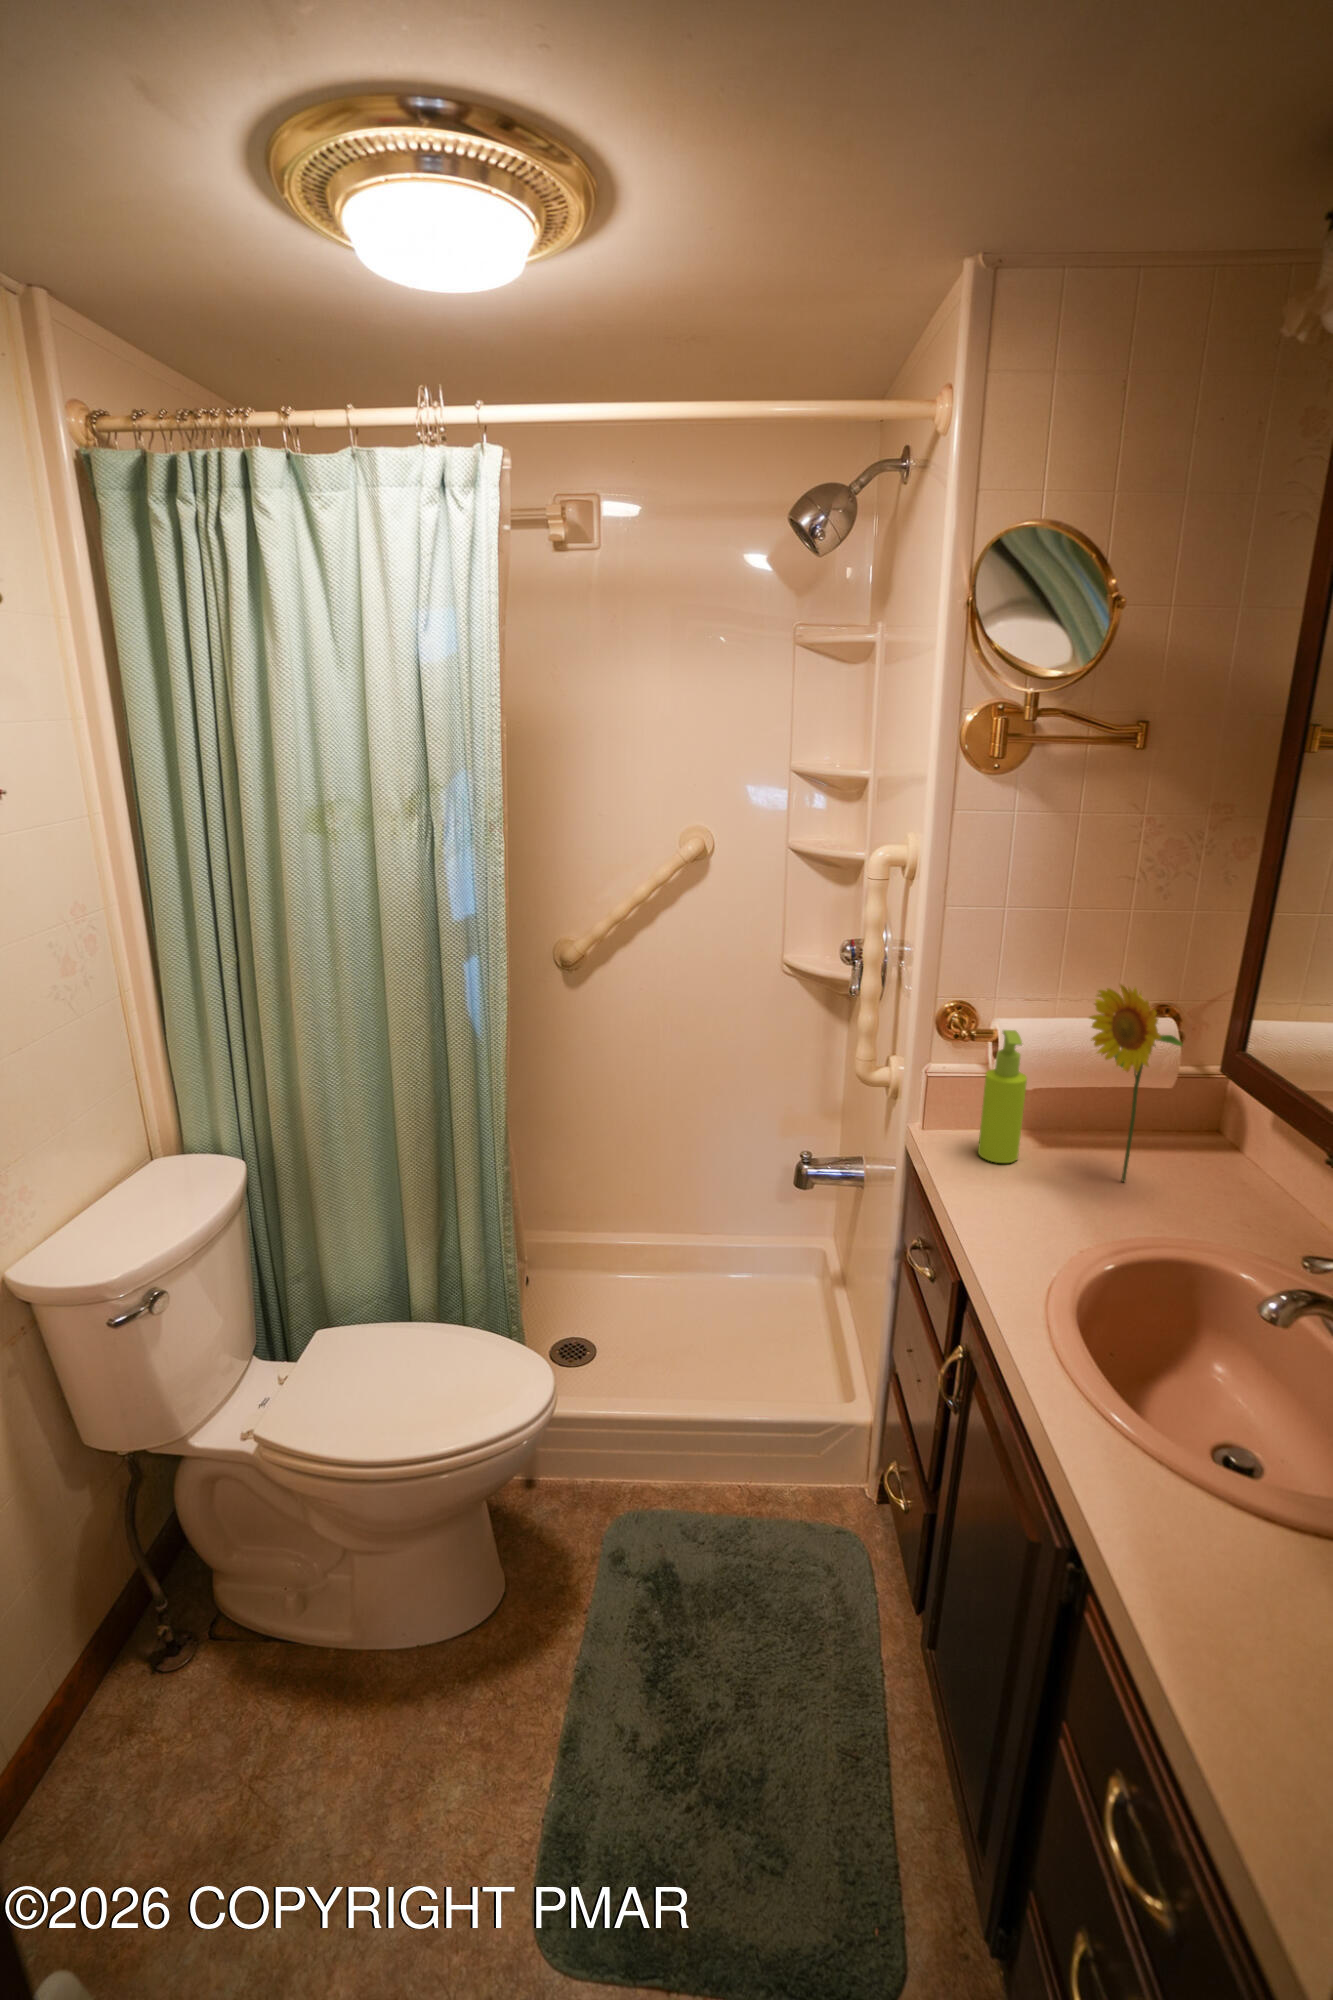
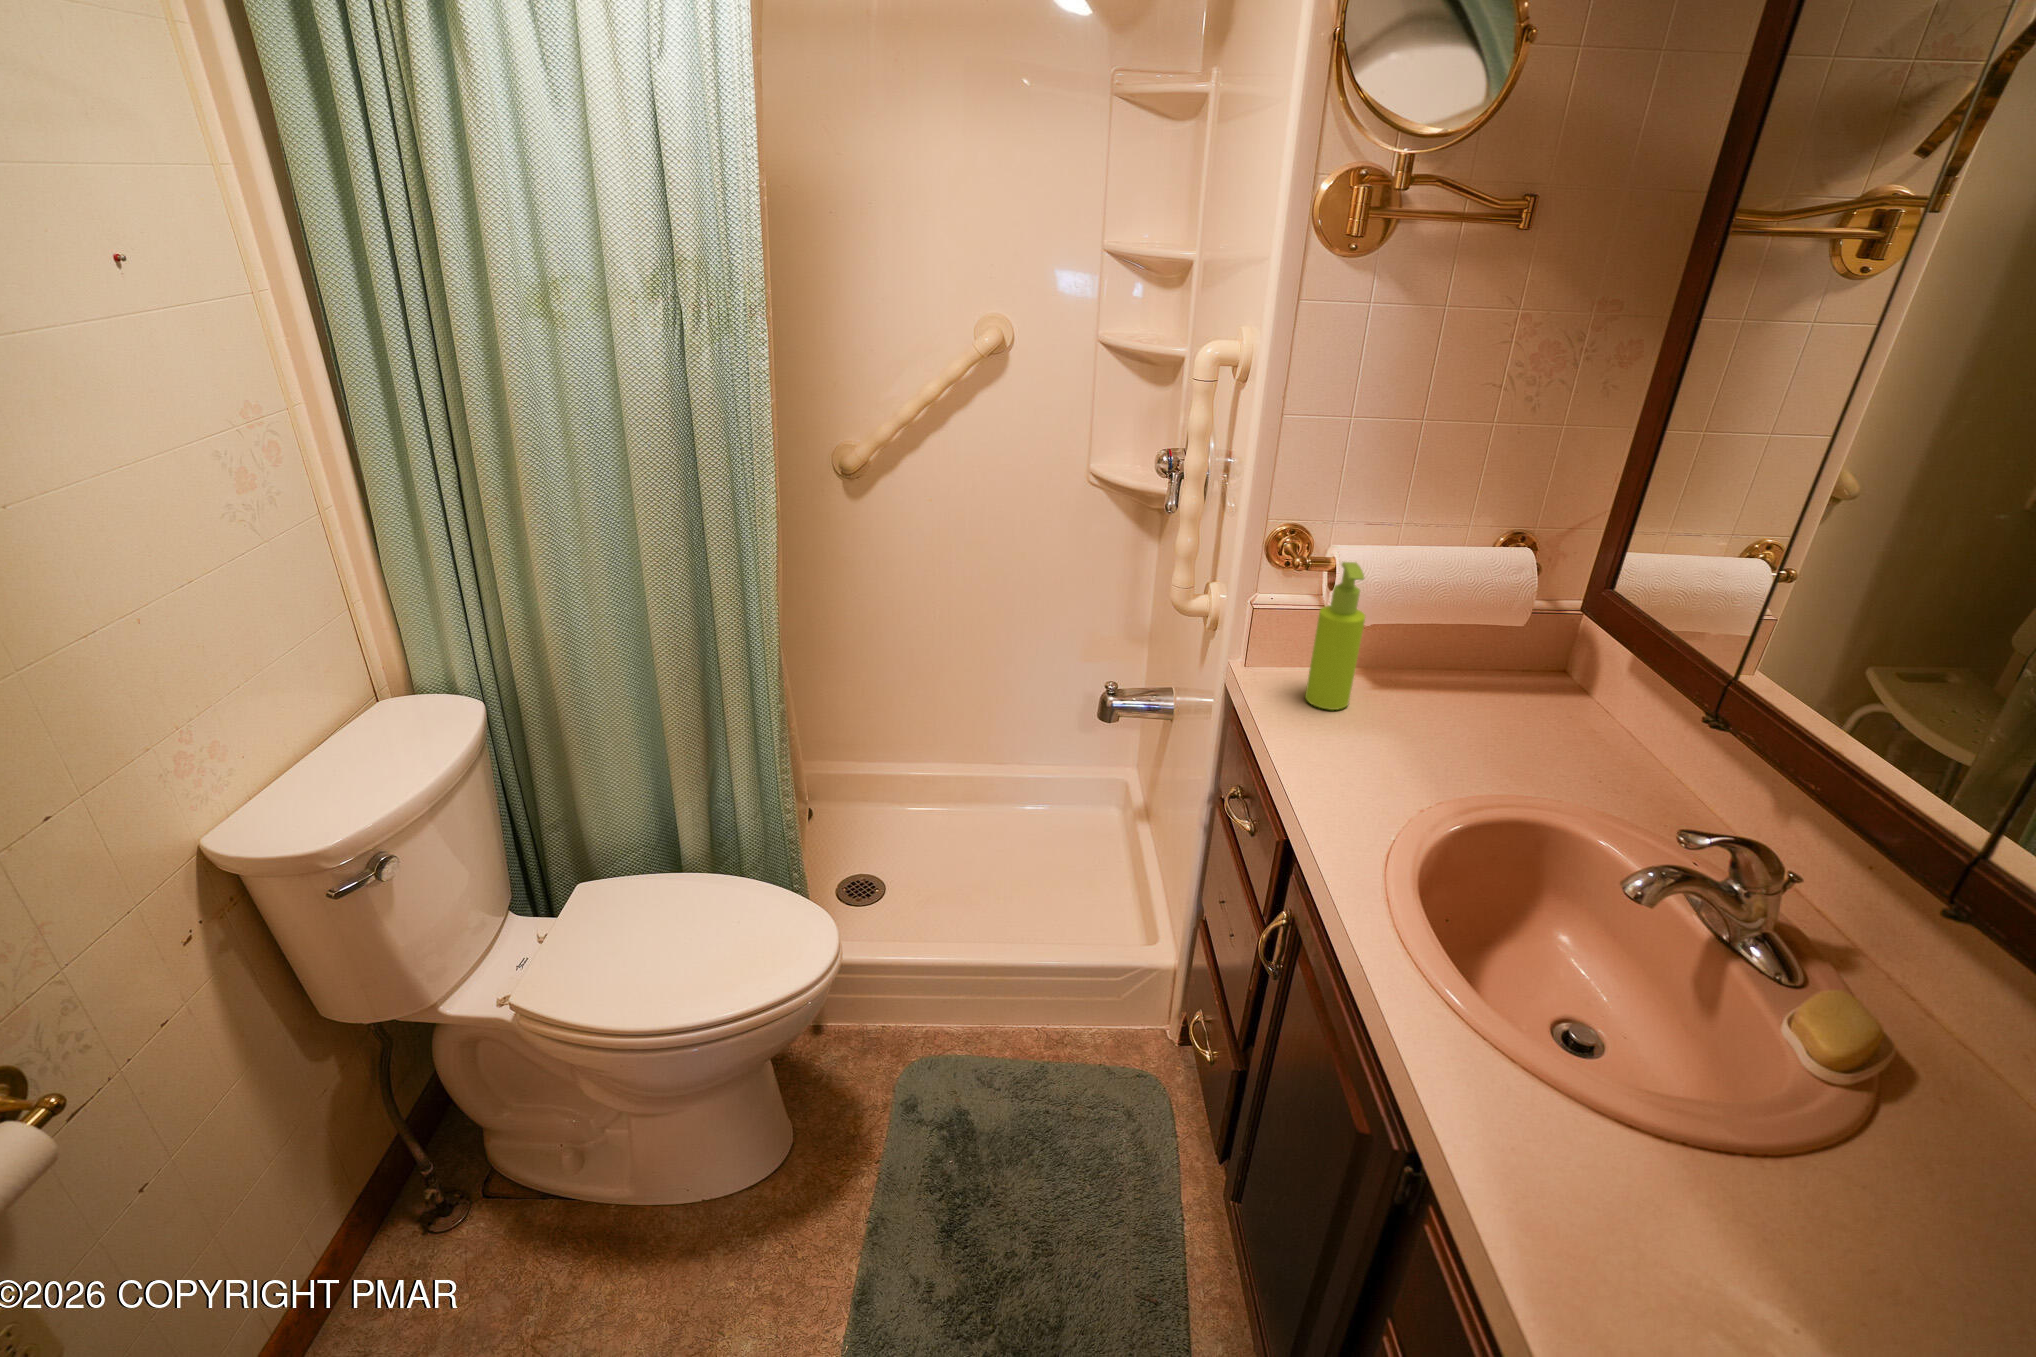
flower: present [1089,985,1183,1182] -> none [1441,510,1548,731]

